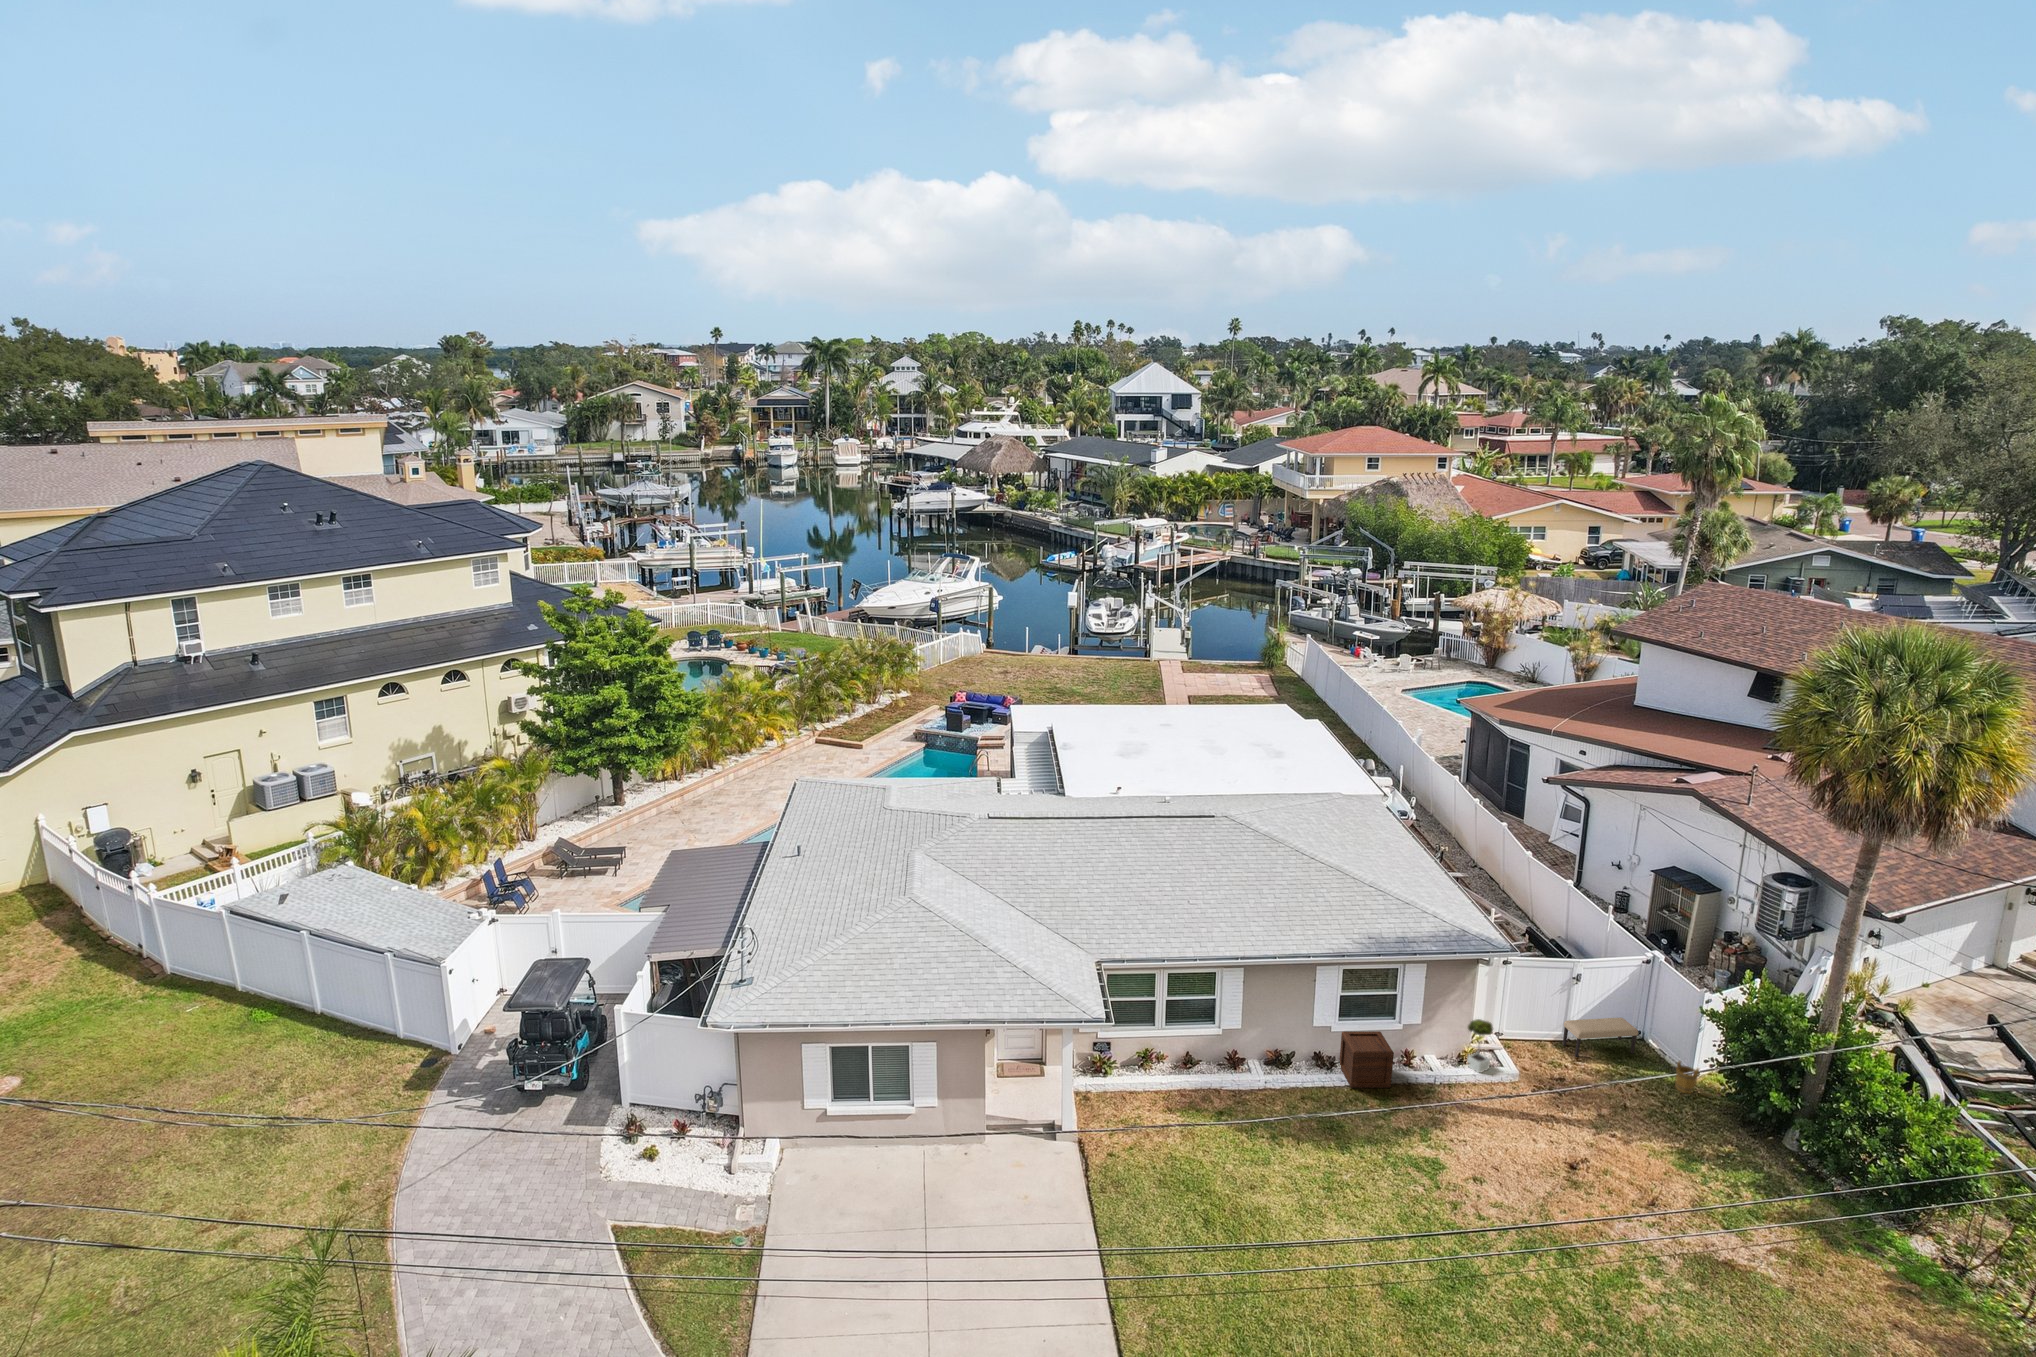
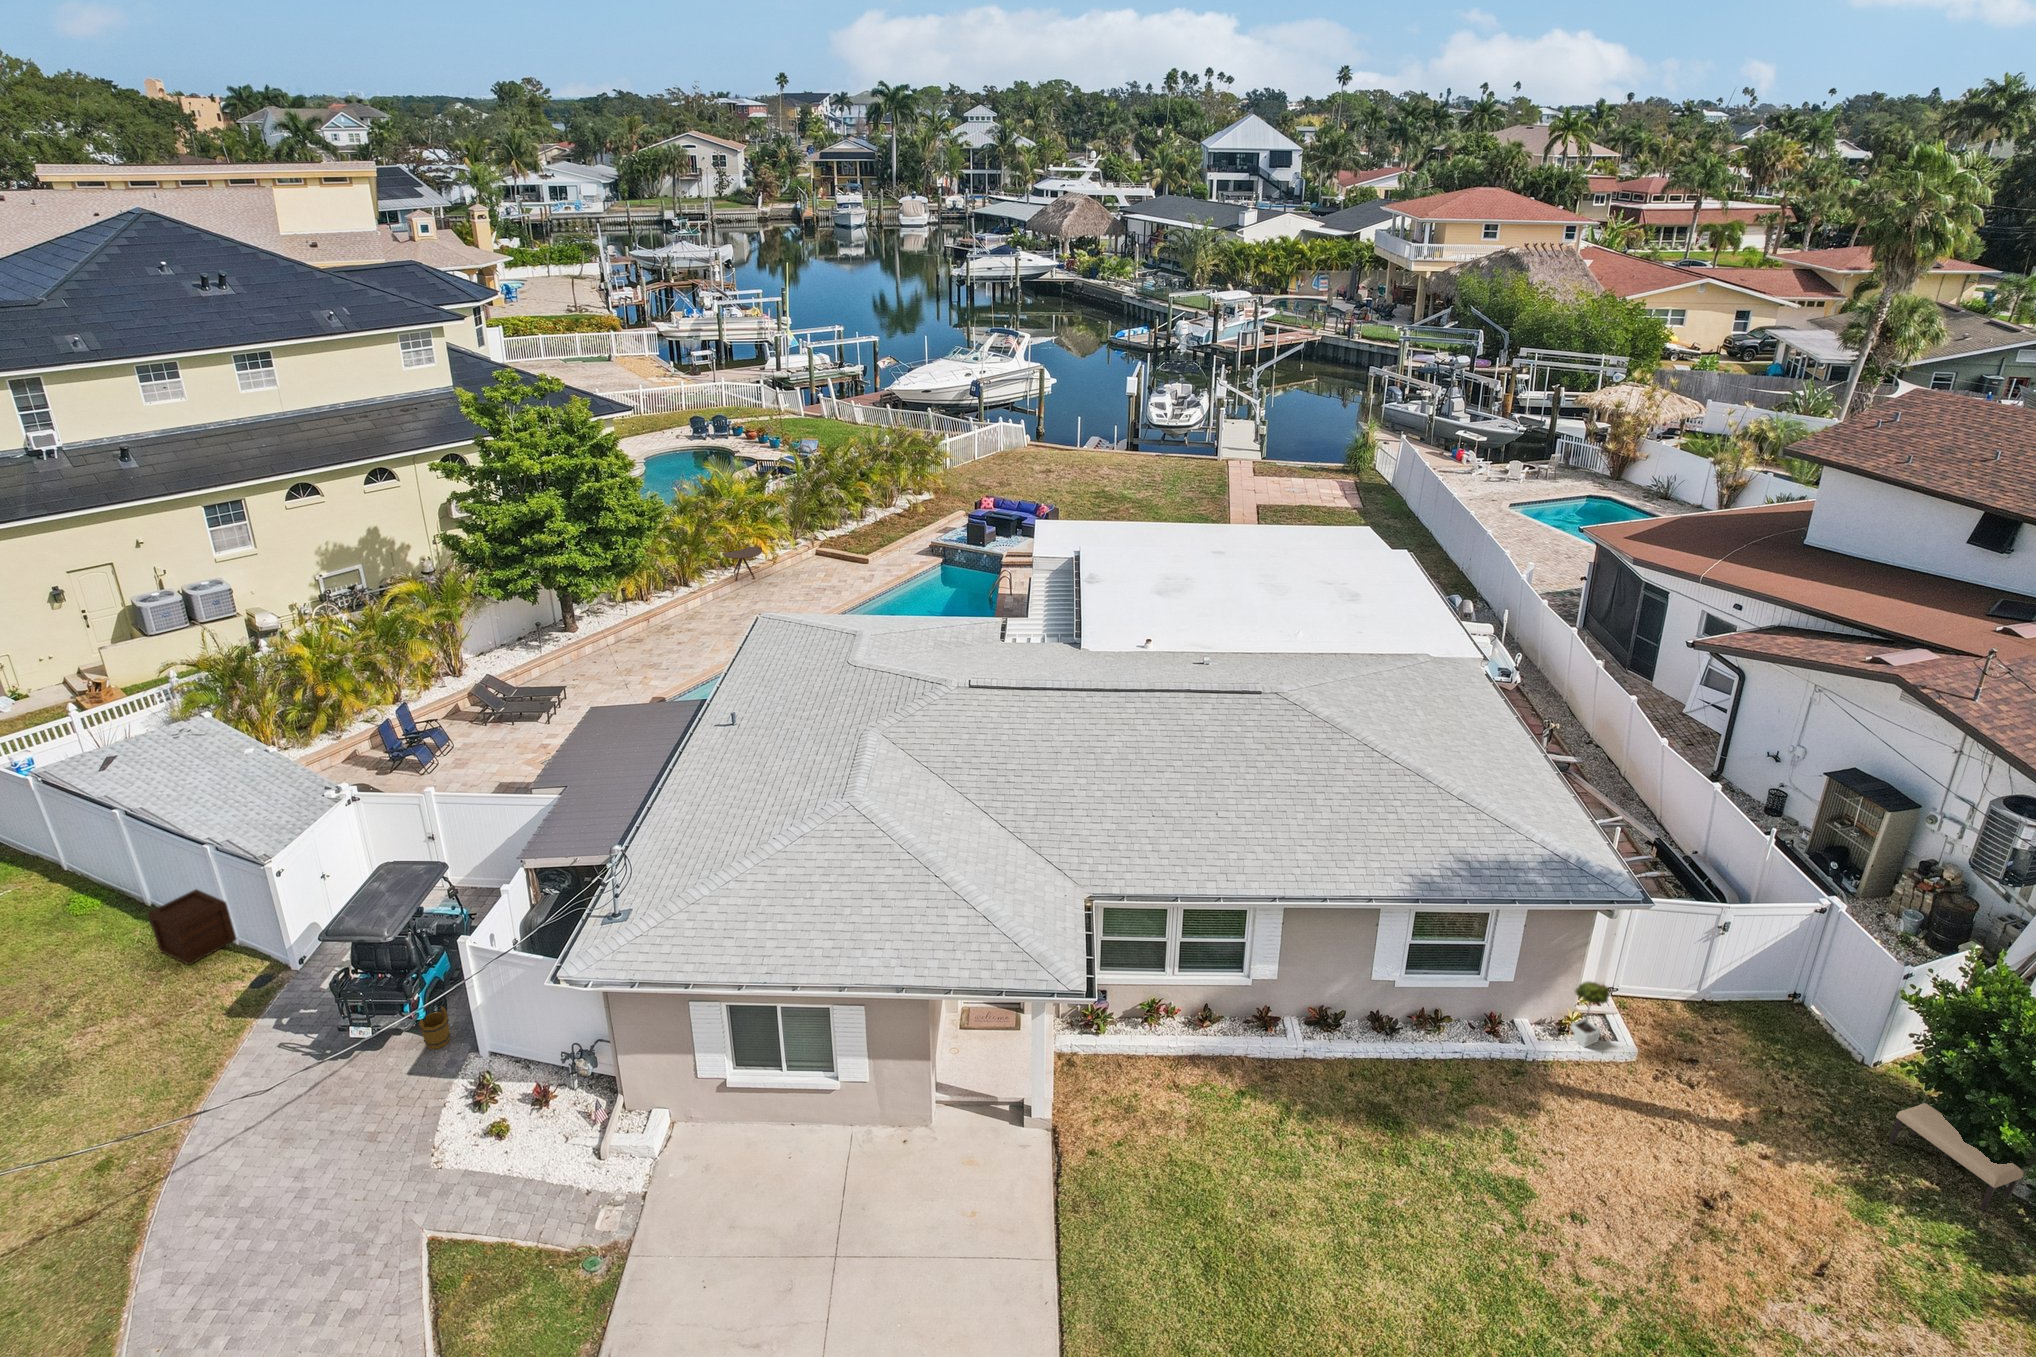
round table: none [743,733,777,762] -> present [722,547,761,580]
bench: present [1563,1018,1638,1057] -> present [1889,1103,2023,1211]
wooden crate: present [1340,1031,1394,1088] -> present [148,889,237,965]
bucket: present [1675,1061,1699,1094] -> present [417,1006,450,1049]

